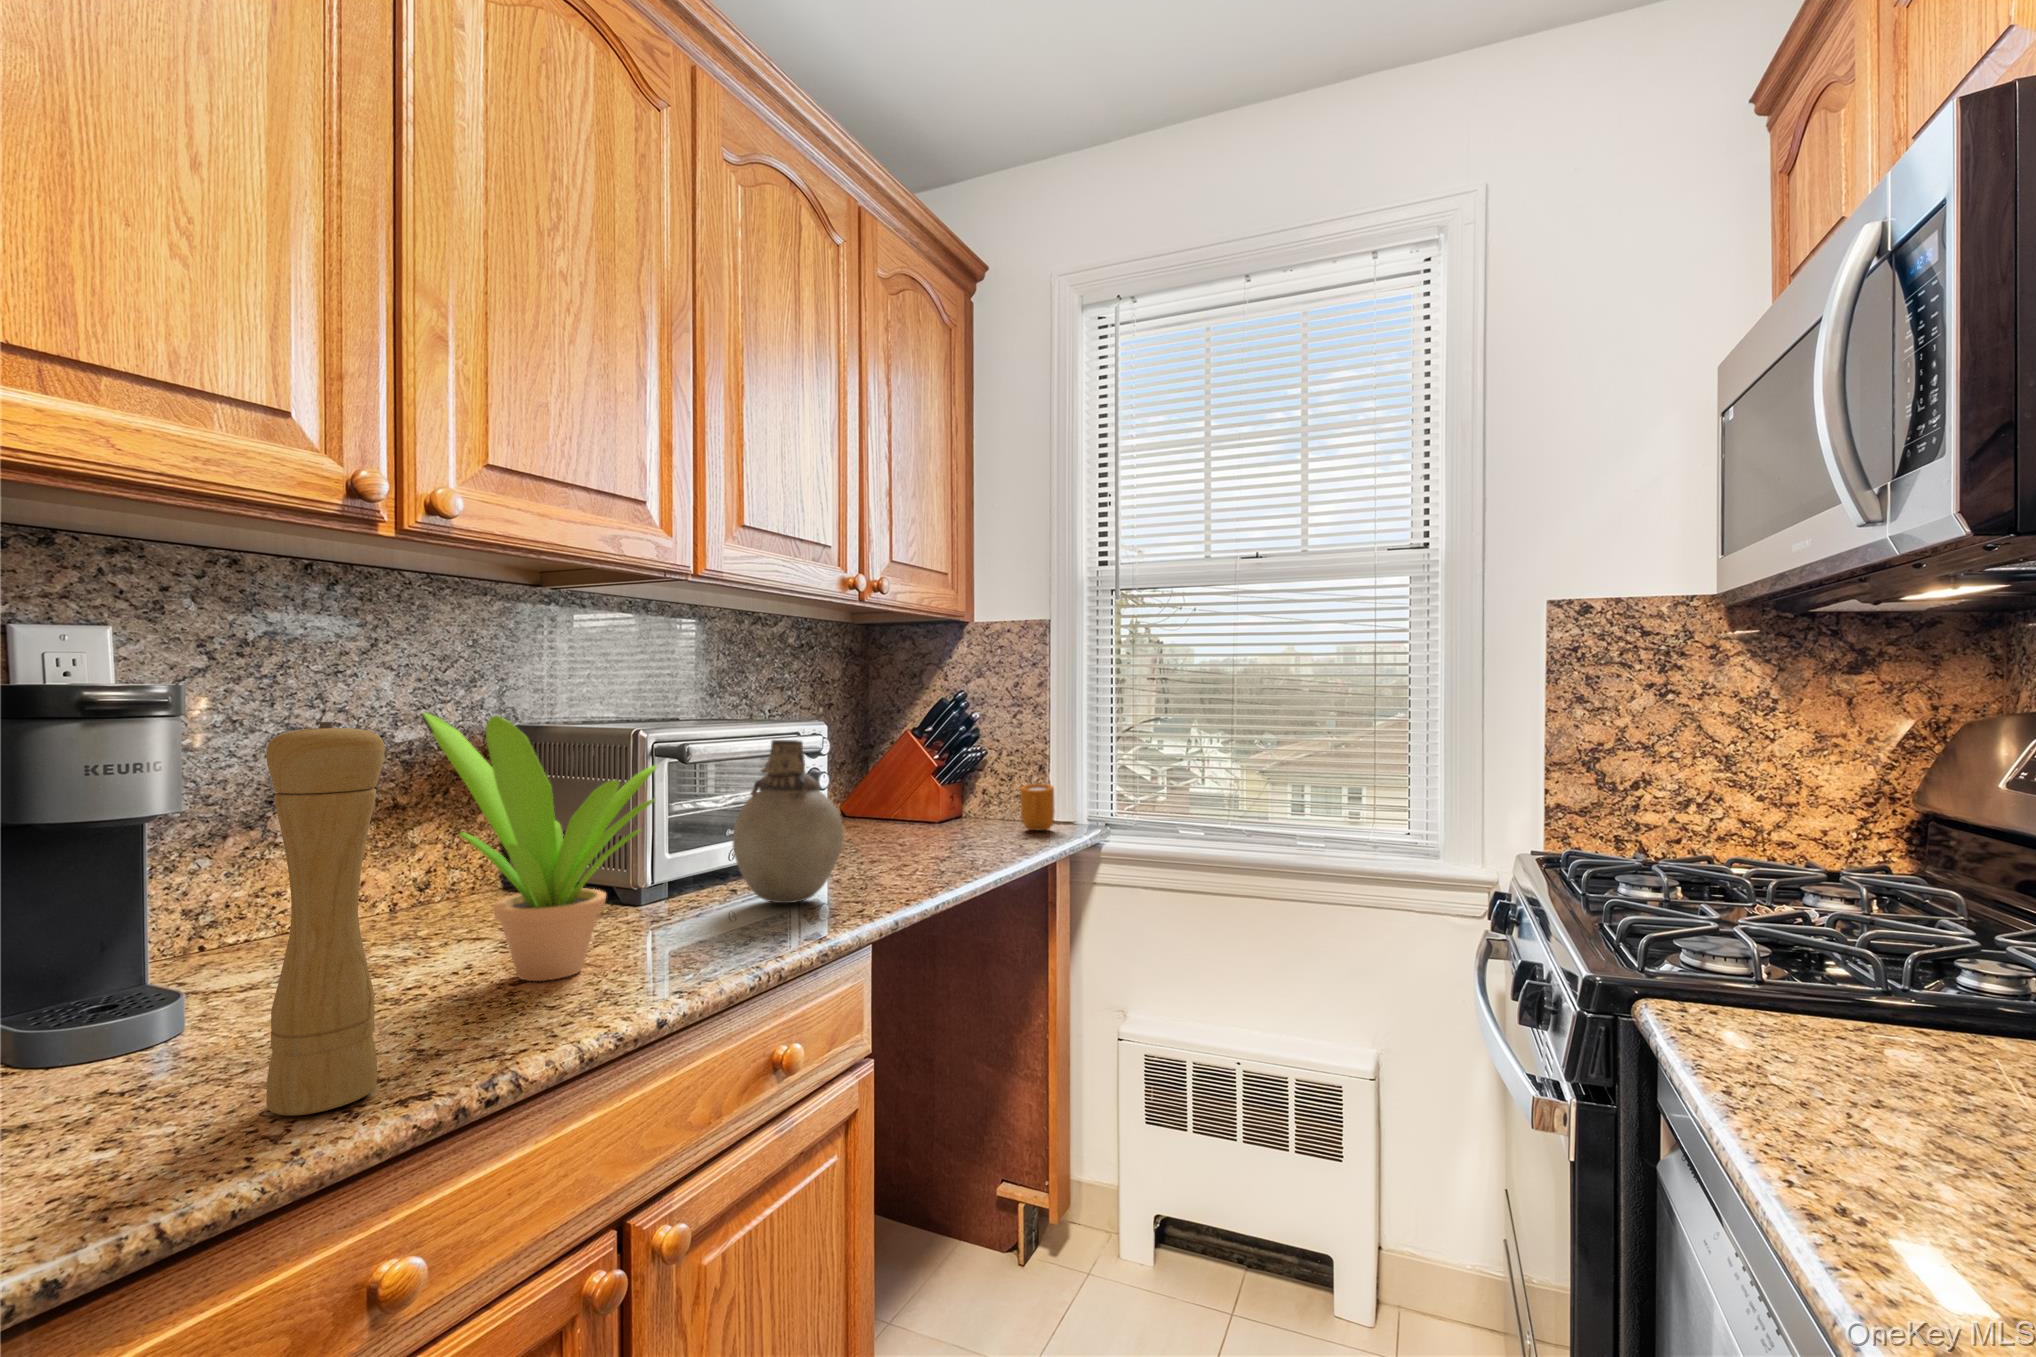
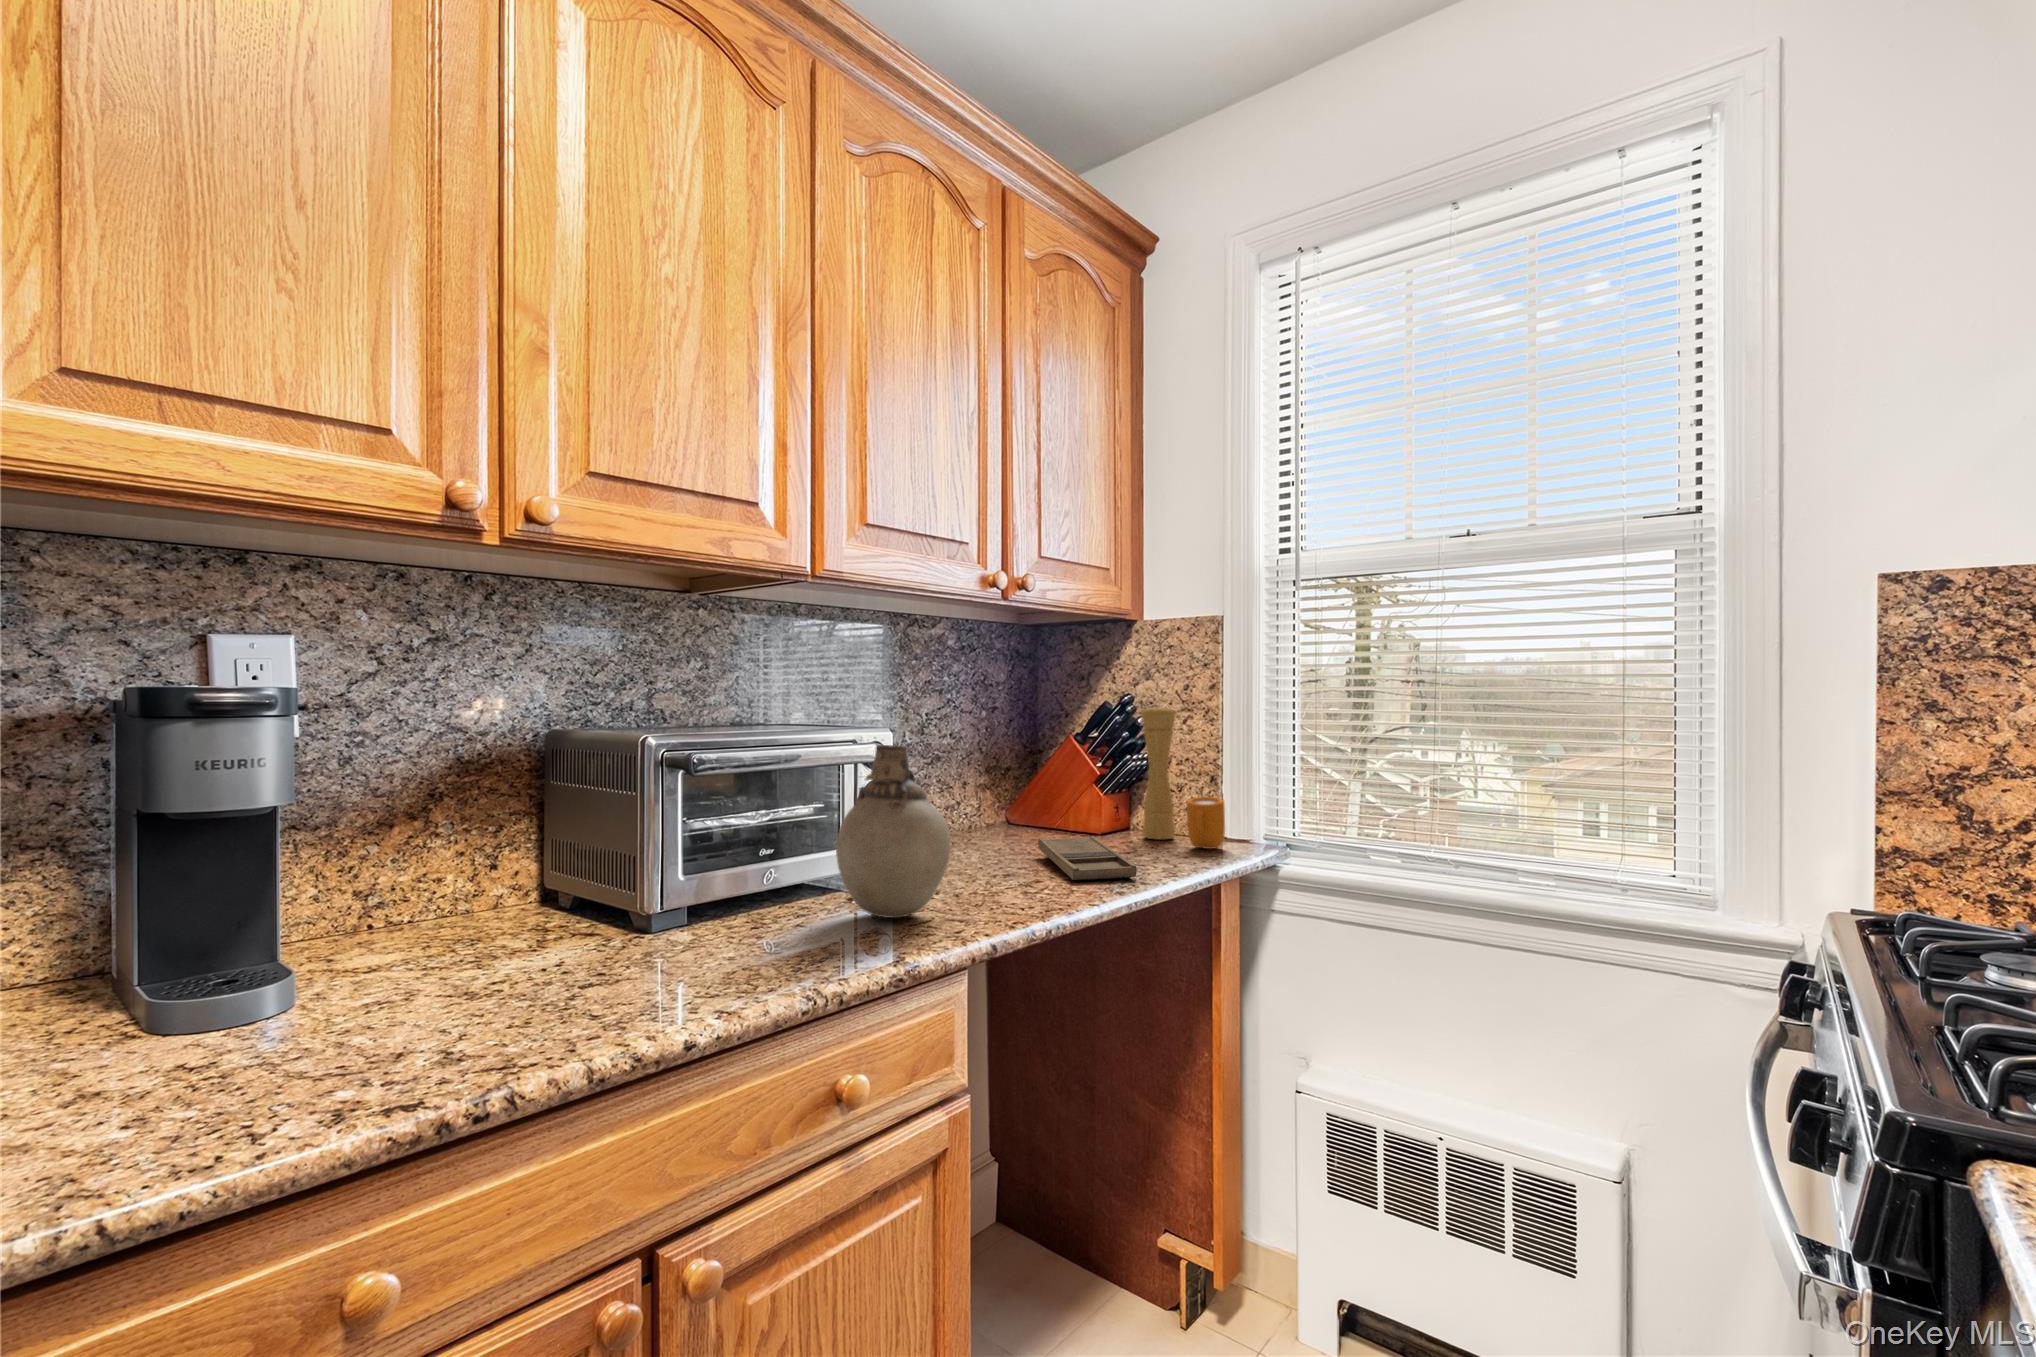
potted plant: present [421,713,657,981] -> none [519,714,738,986]
pepper mill: present [266,722,385,1116] -> present [1141,705,1175,840]
tray: none [890,823,993,862] -> present [1038,836,1137,880]

